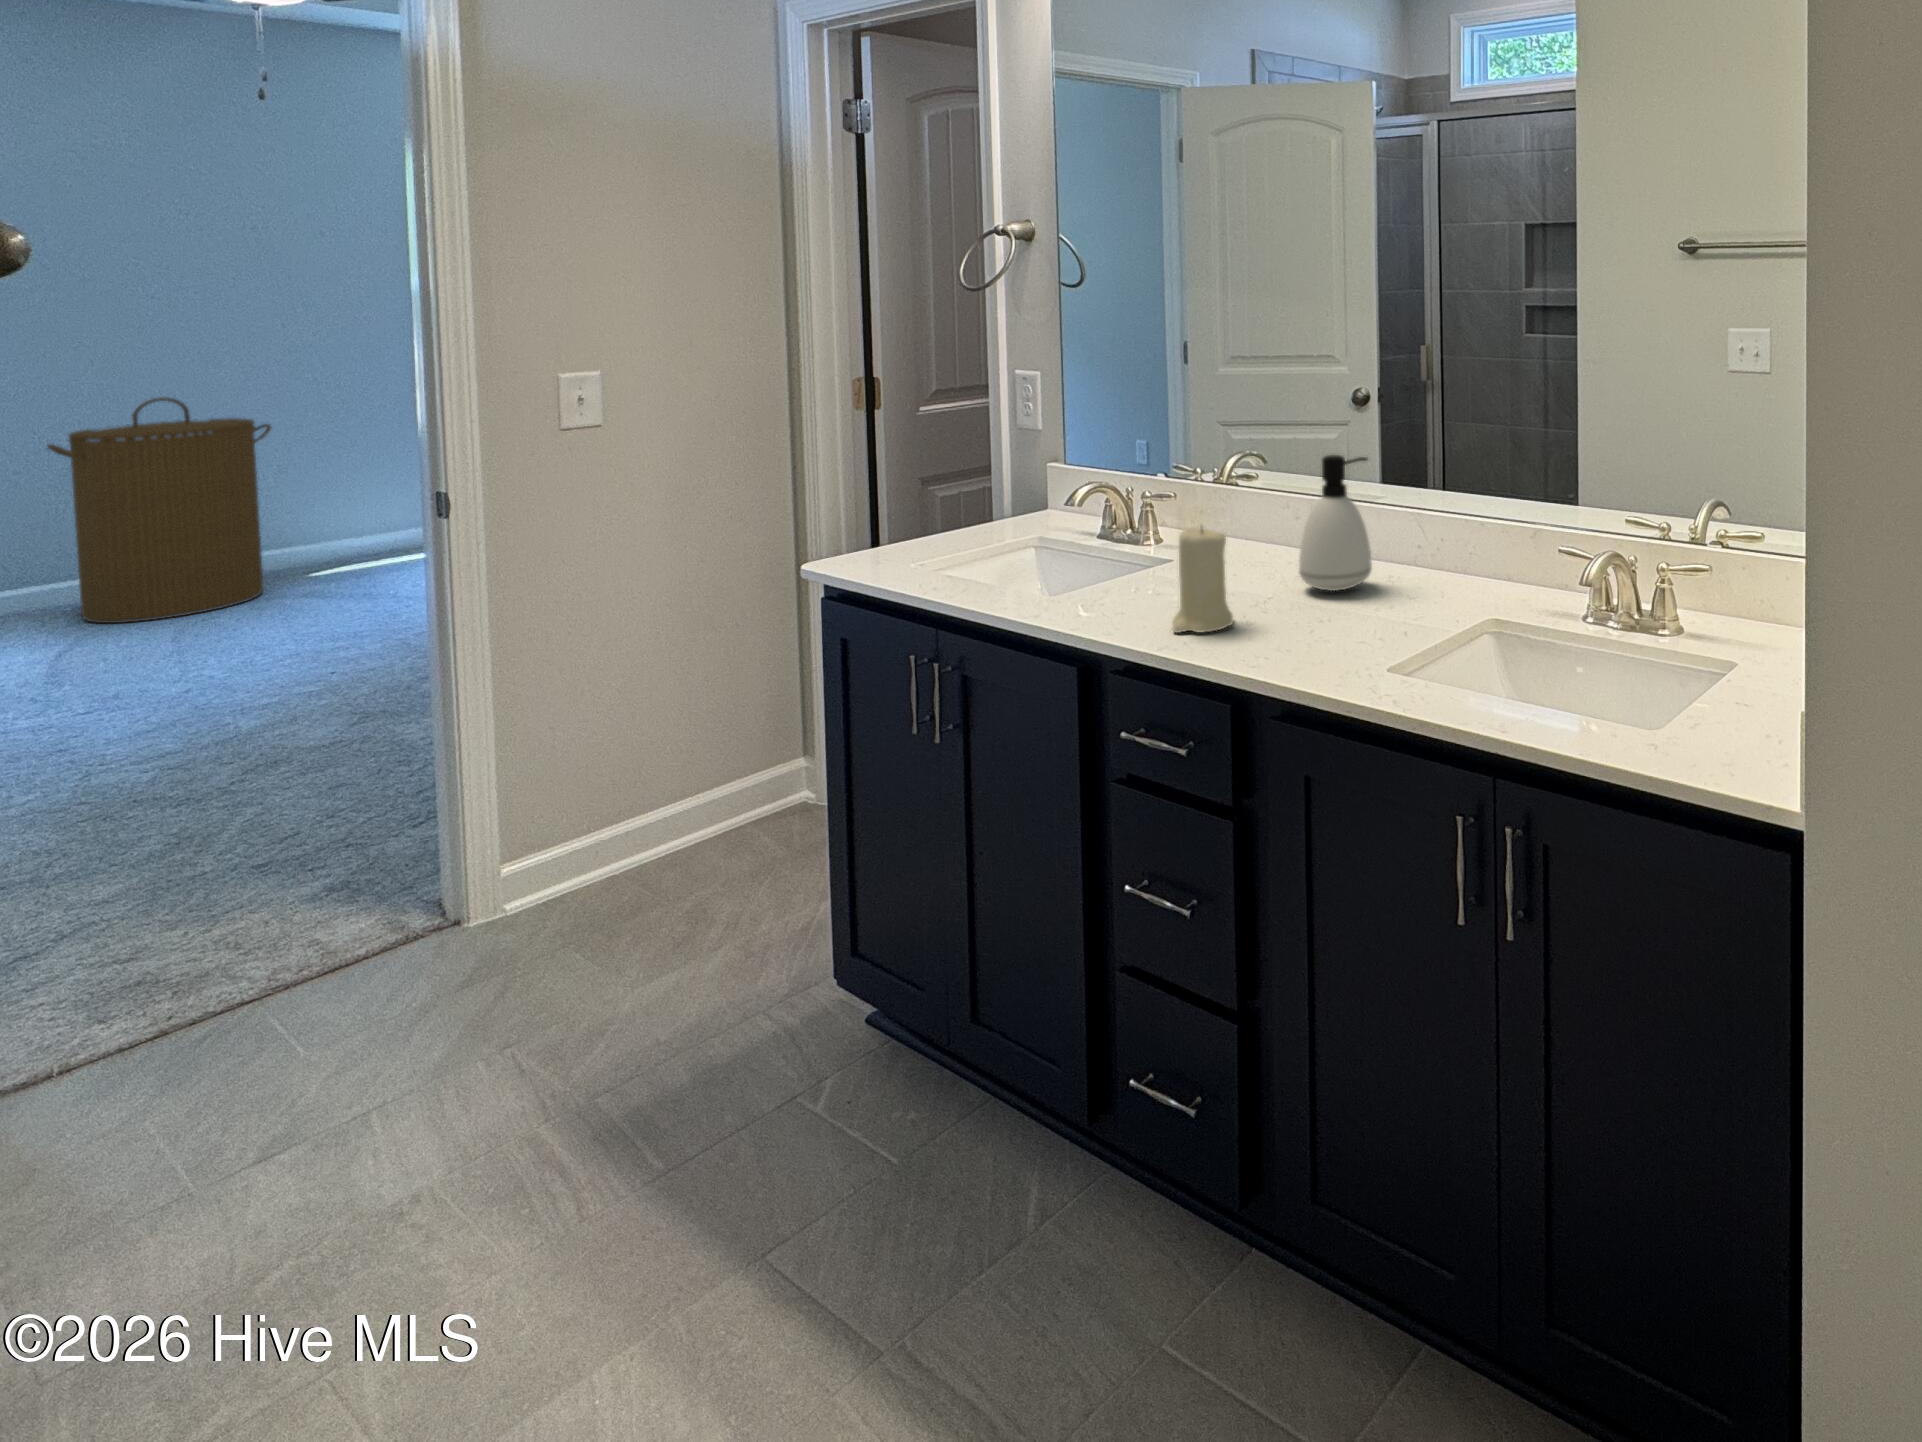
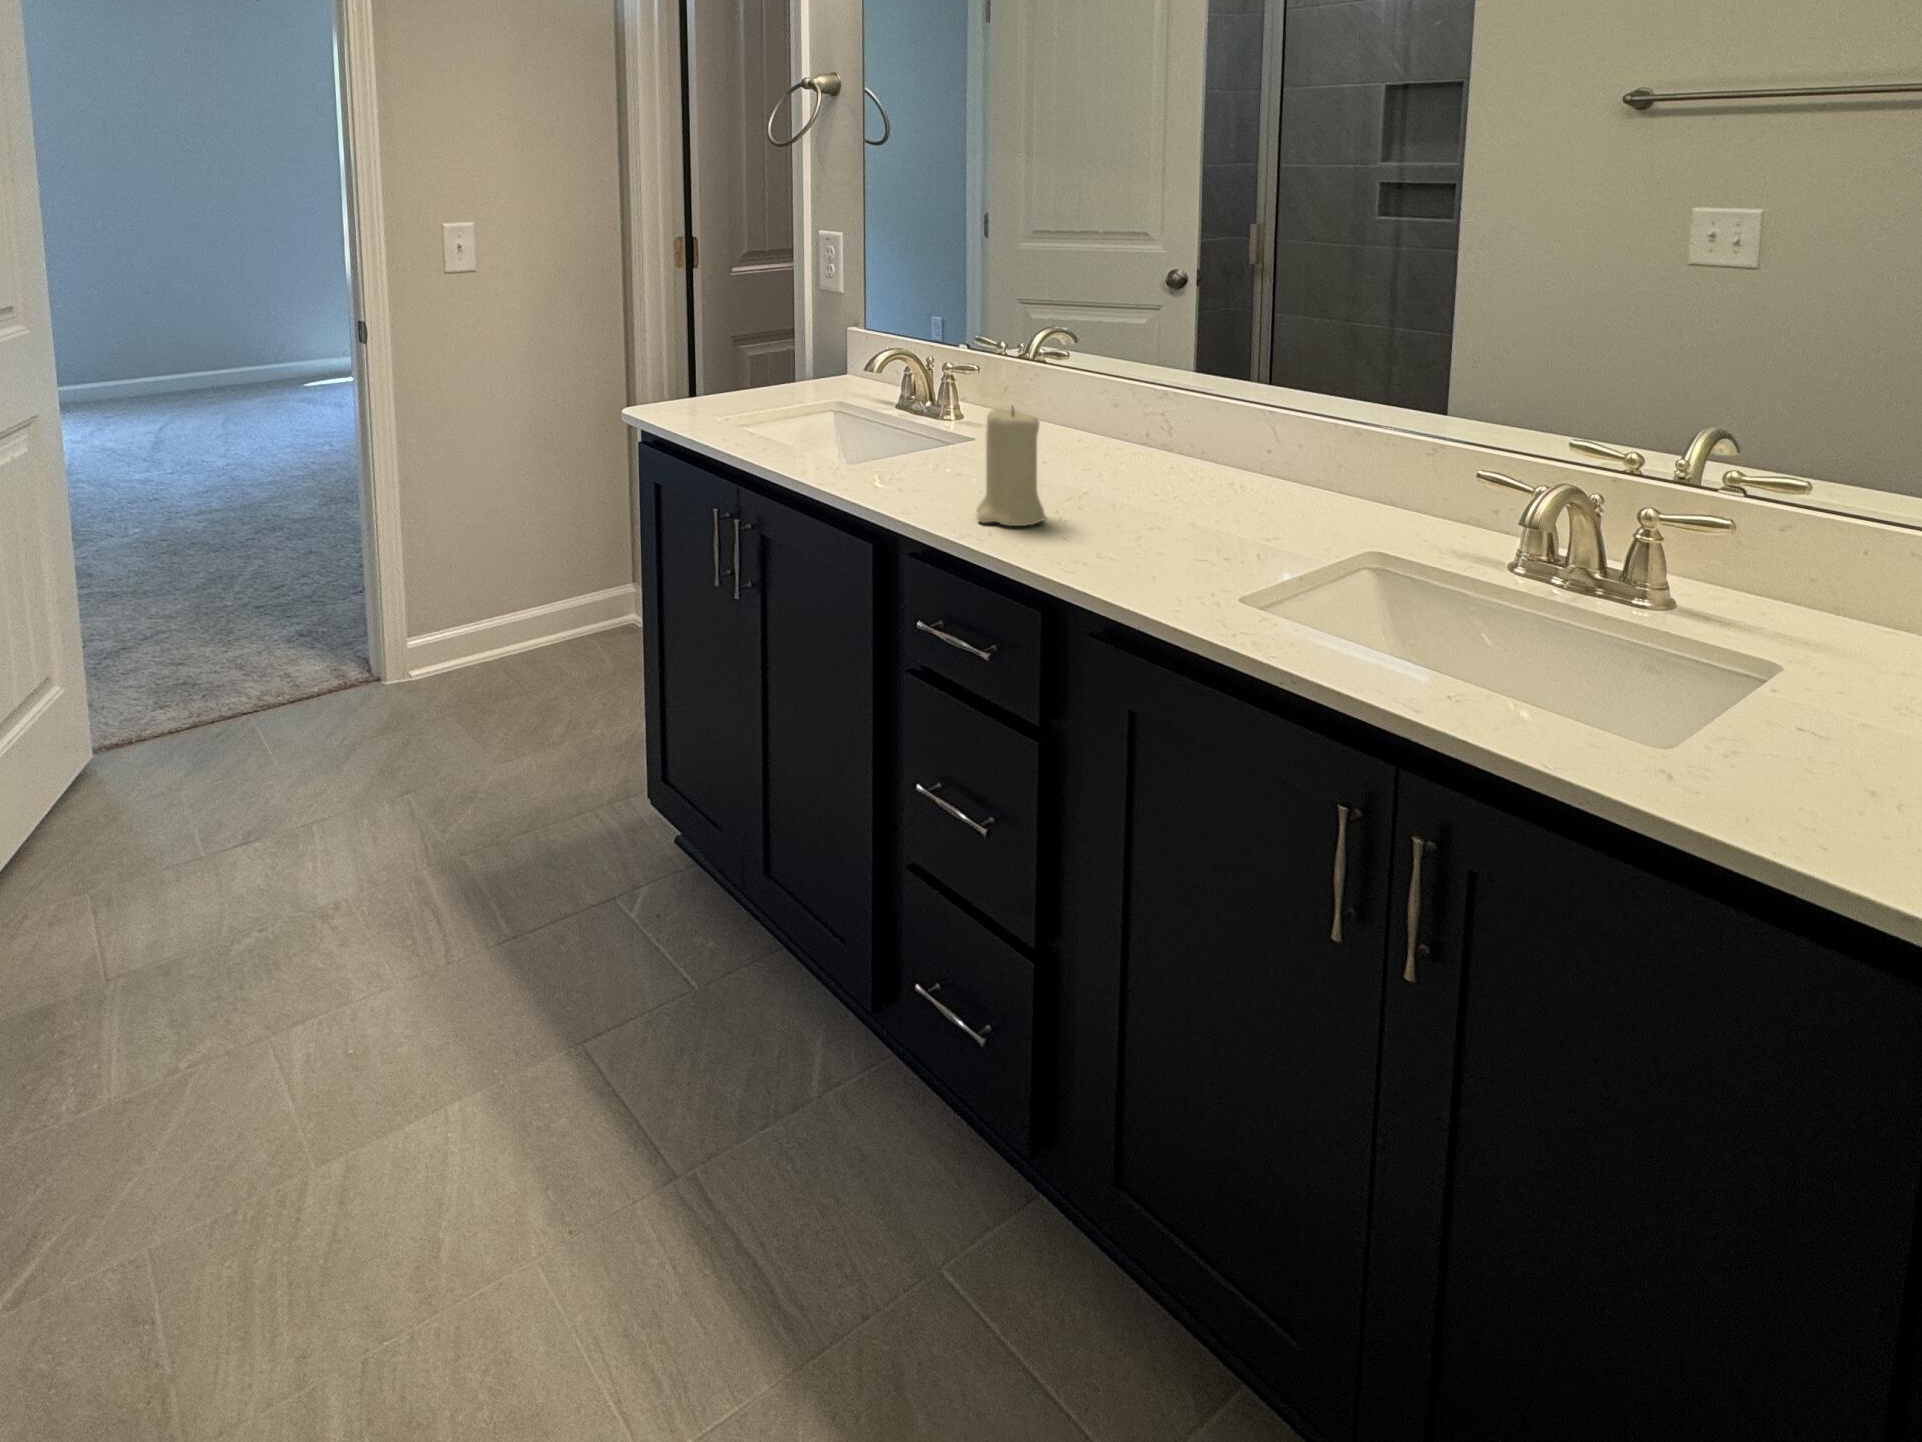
laundry hamper: present [47,397,271,623] -> none [150,243,277,410]
soap dispenser: present [1299,455,1372,591] -> none [1119,336,1208,494]

